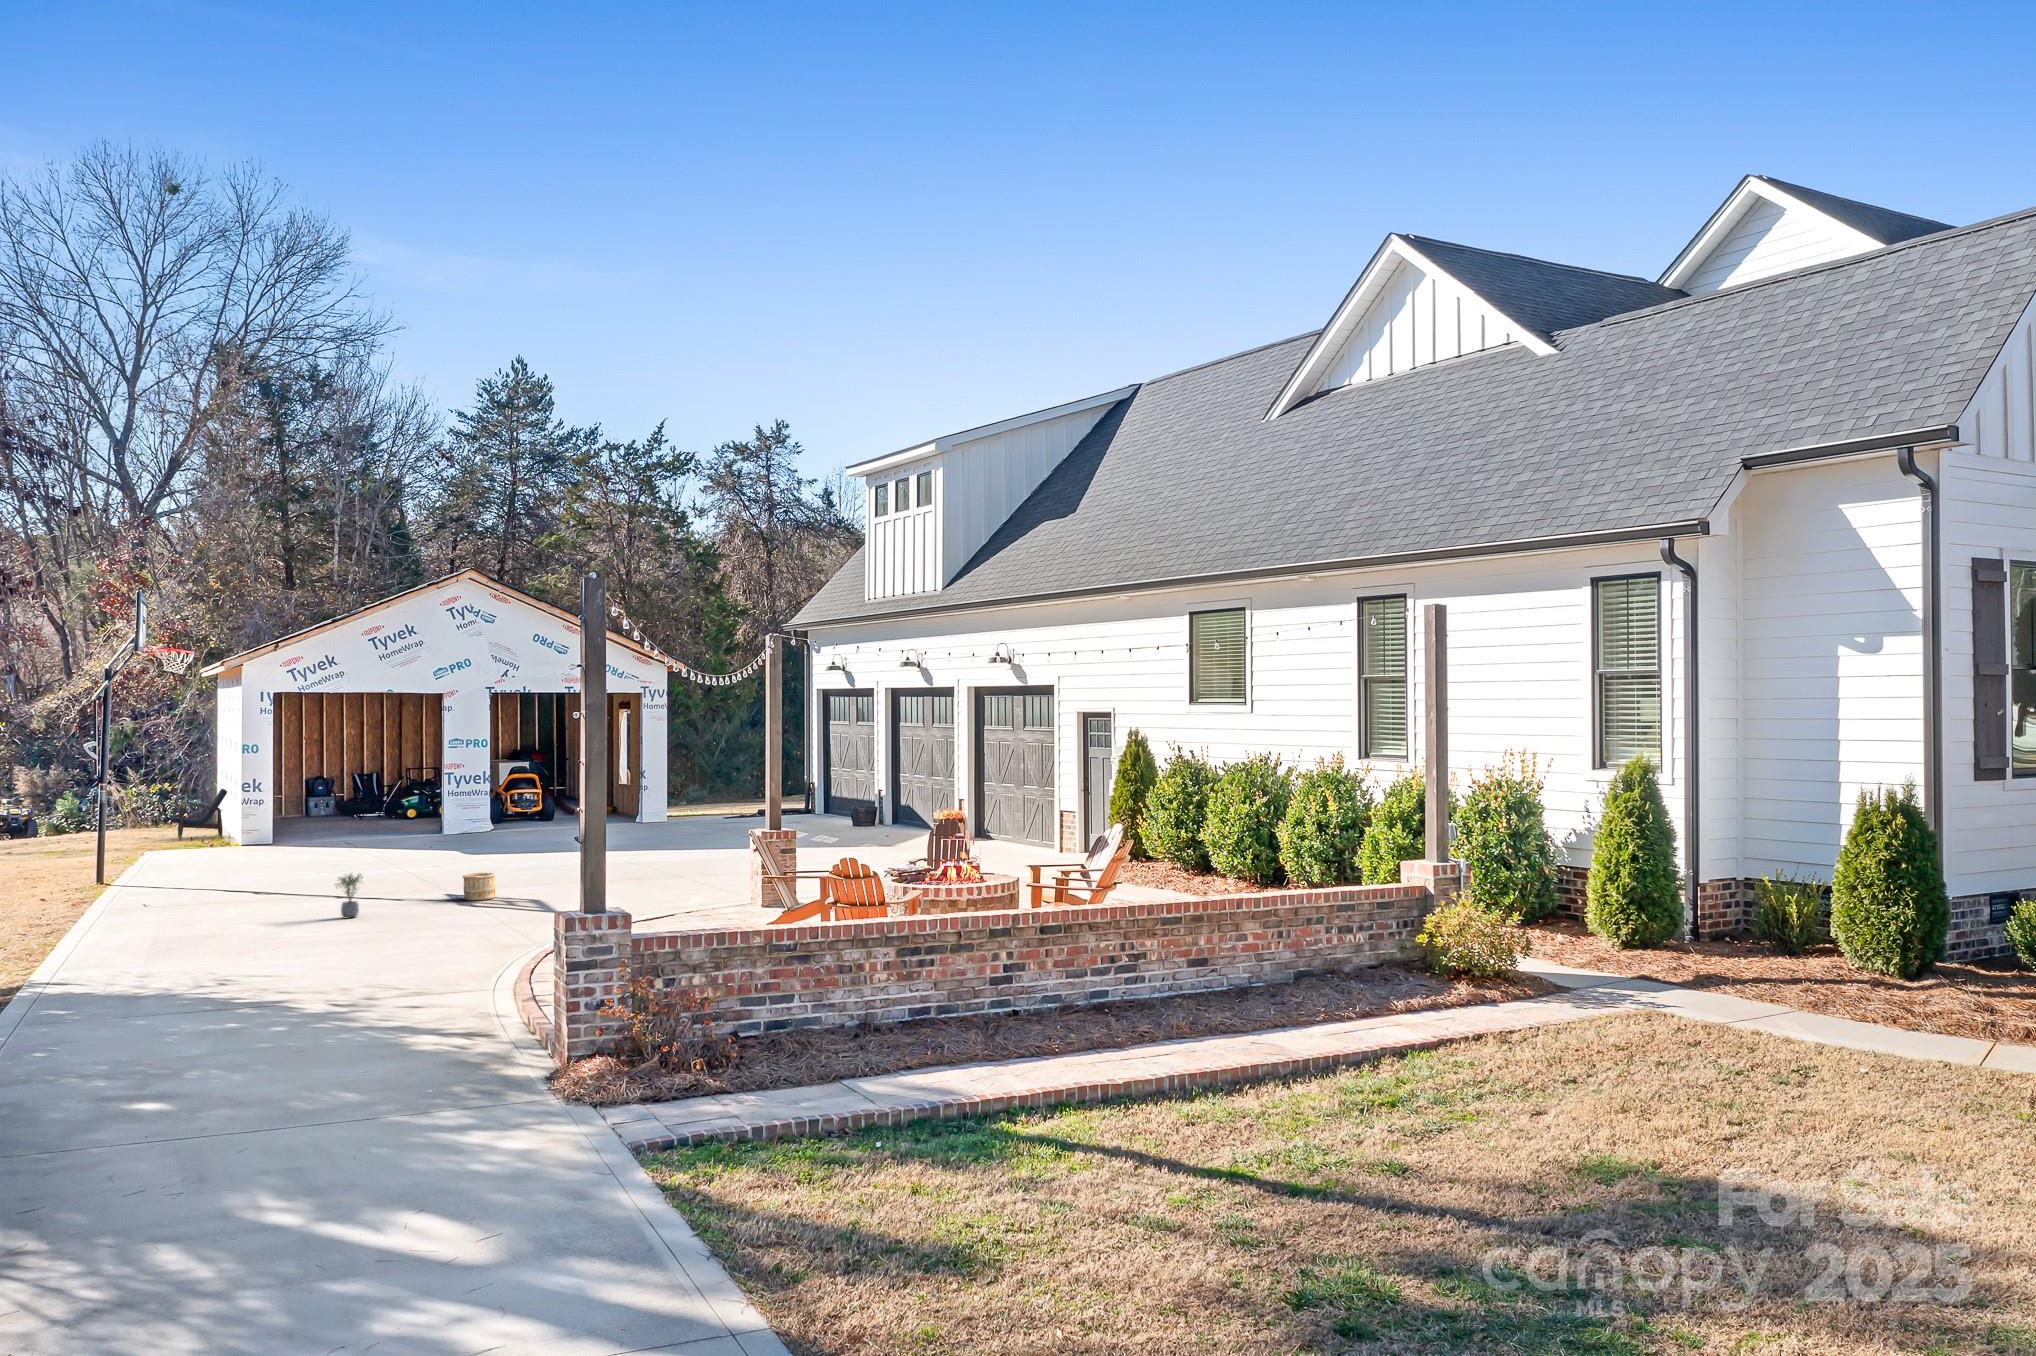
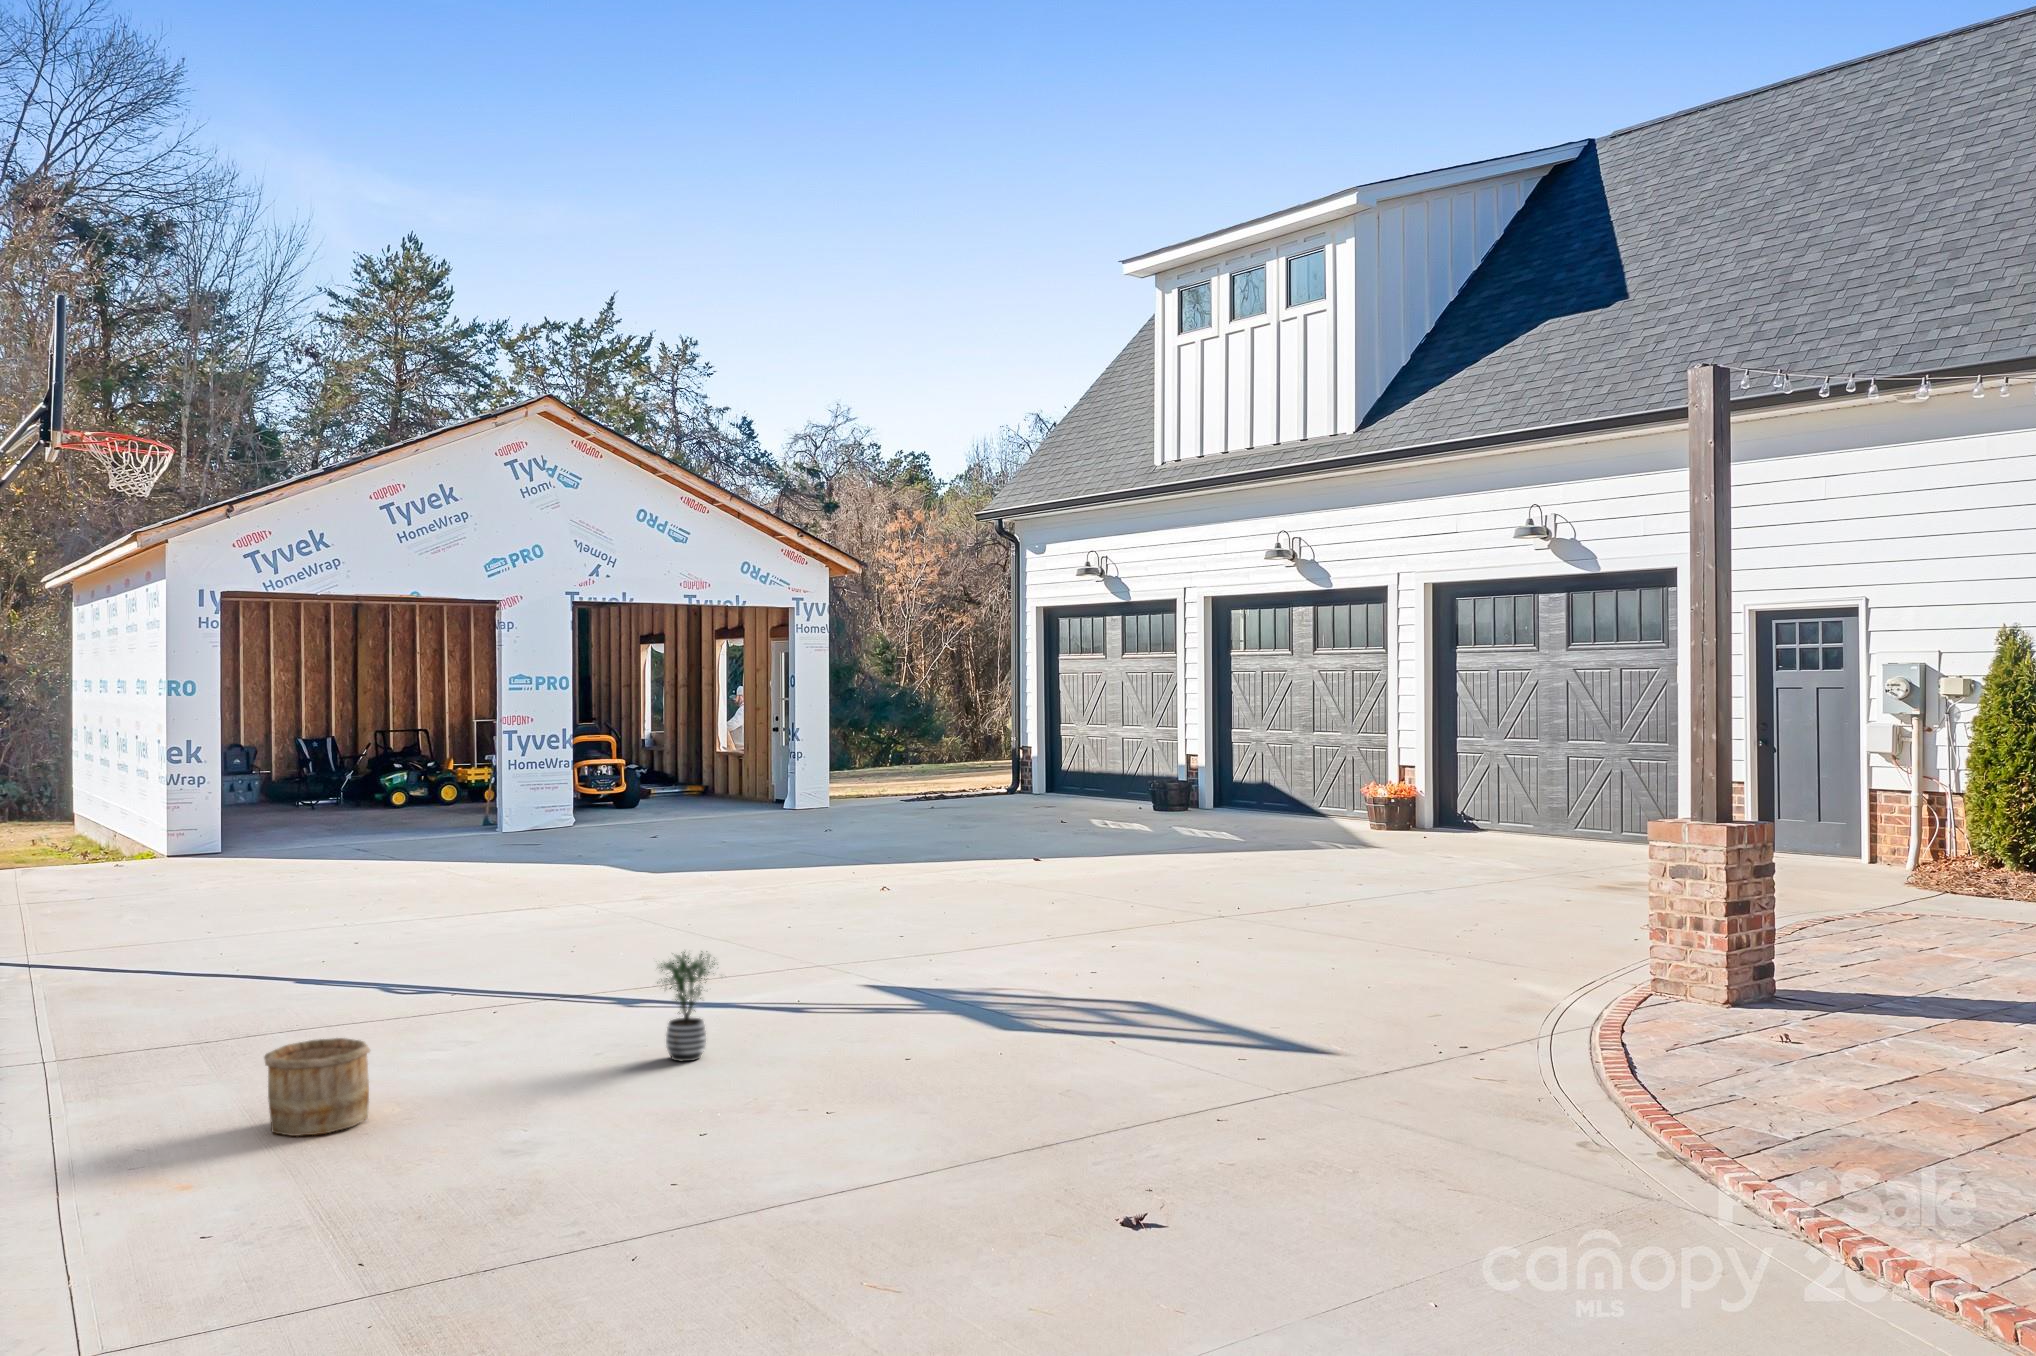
lounge chair: present [170,789,227,841] -> none [25,759,128,849]
wooden bucket: present [463,872,496,900] -> present [264,1038,370,1136]

